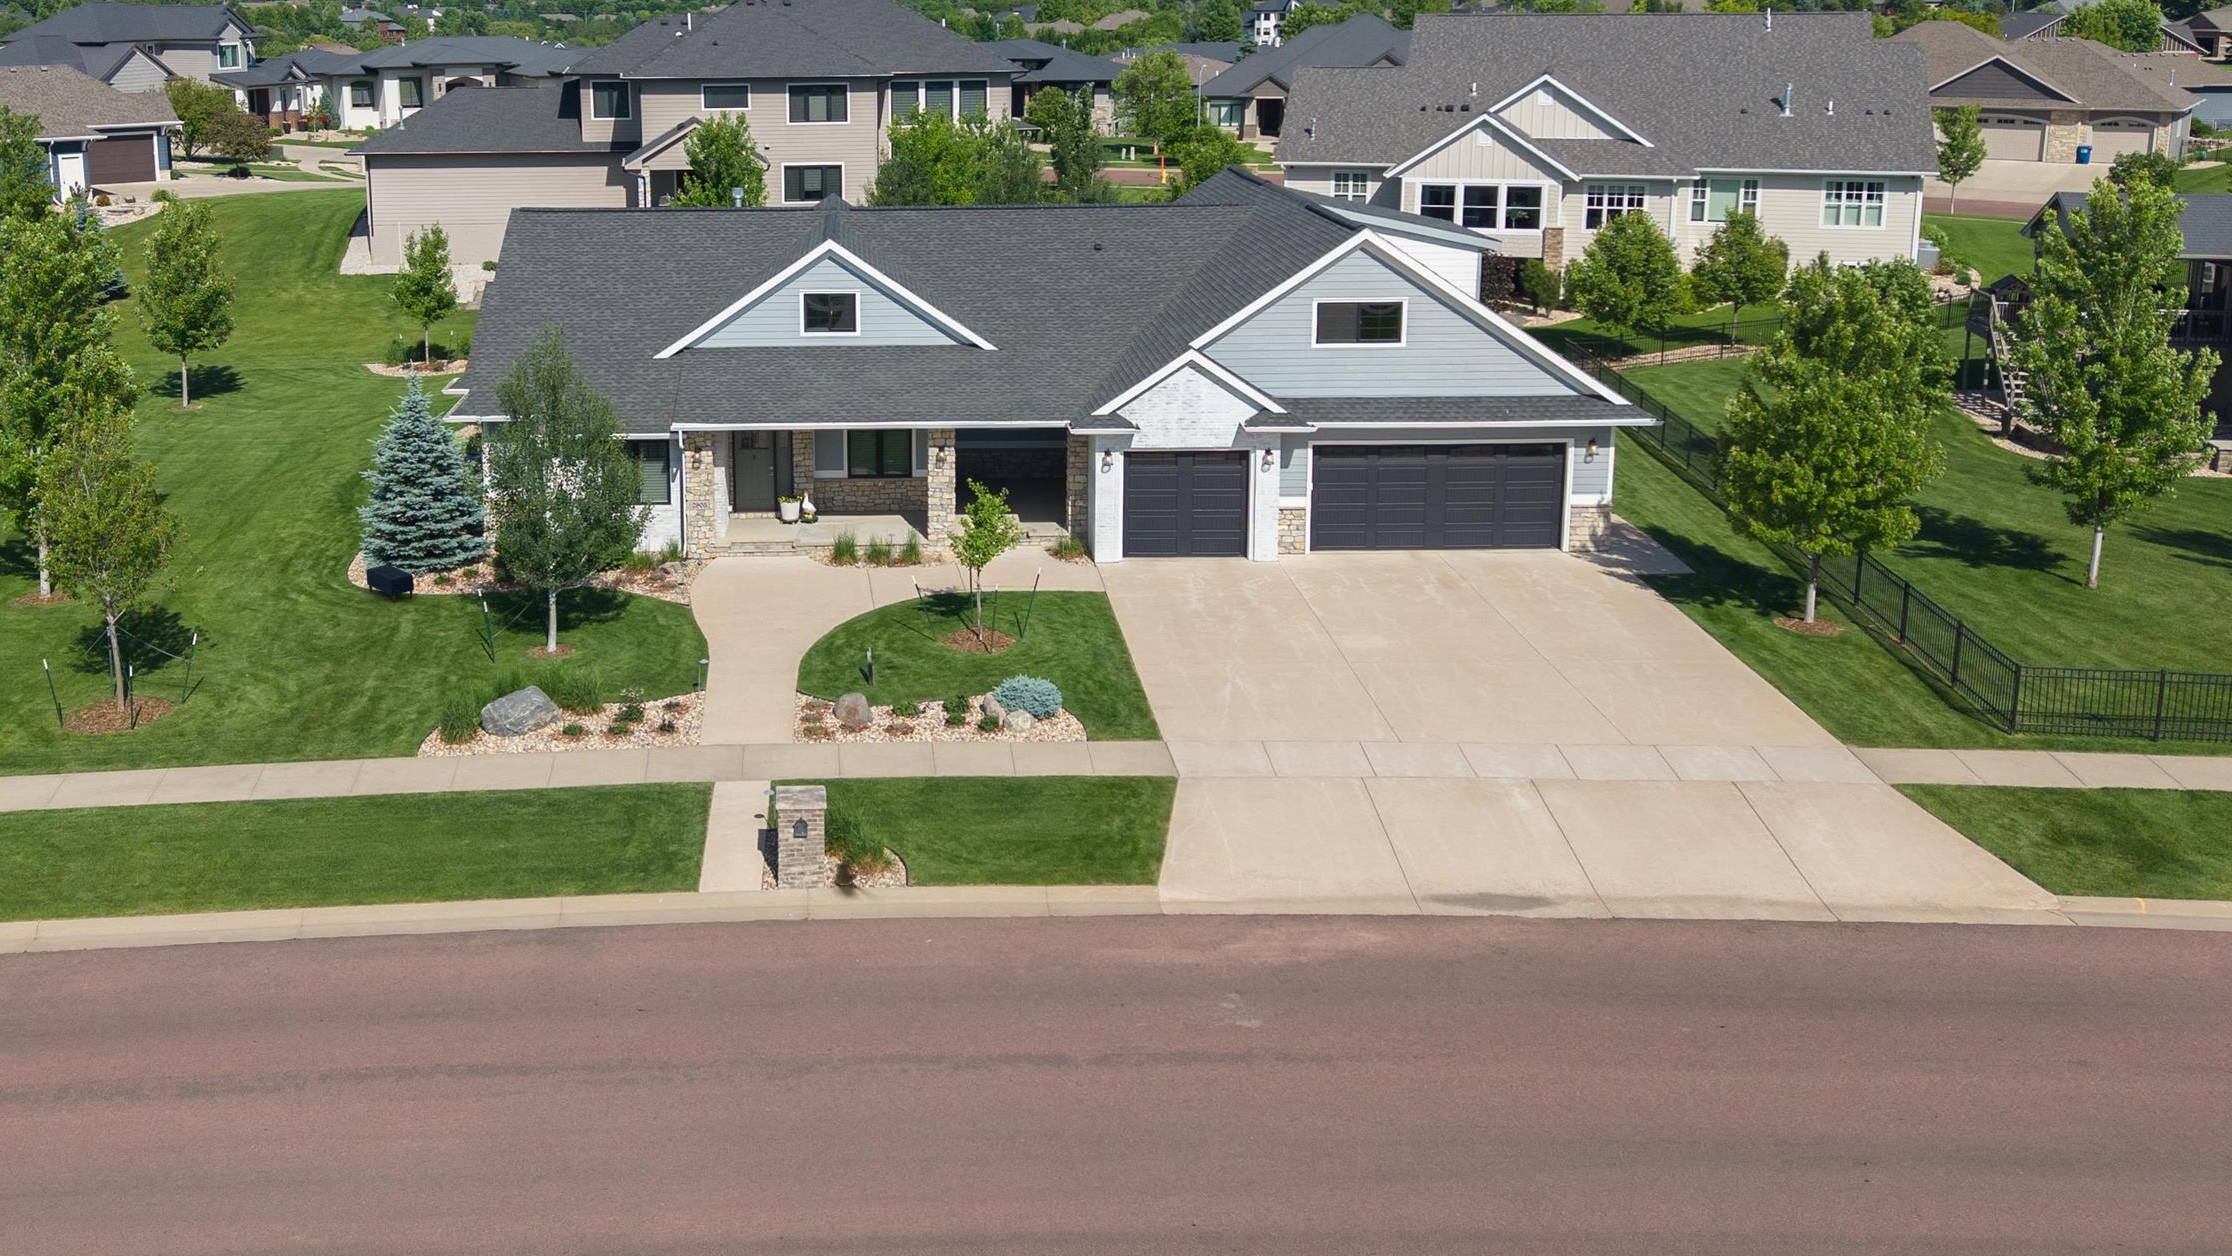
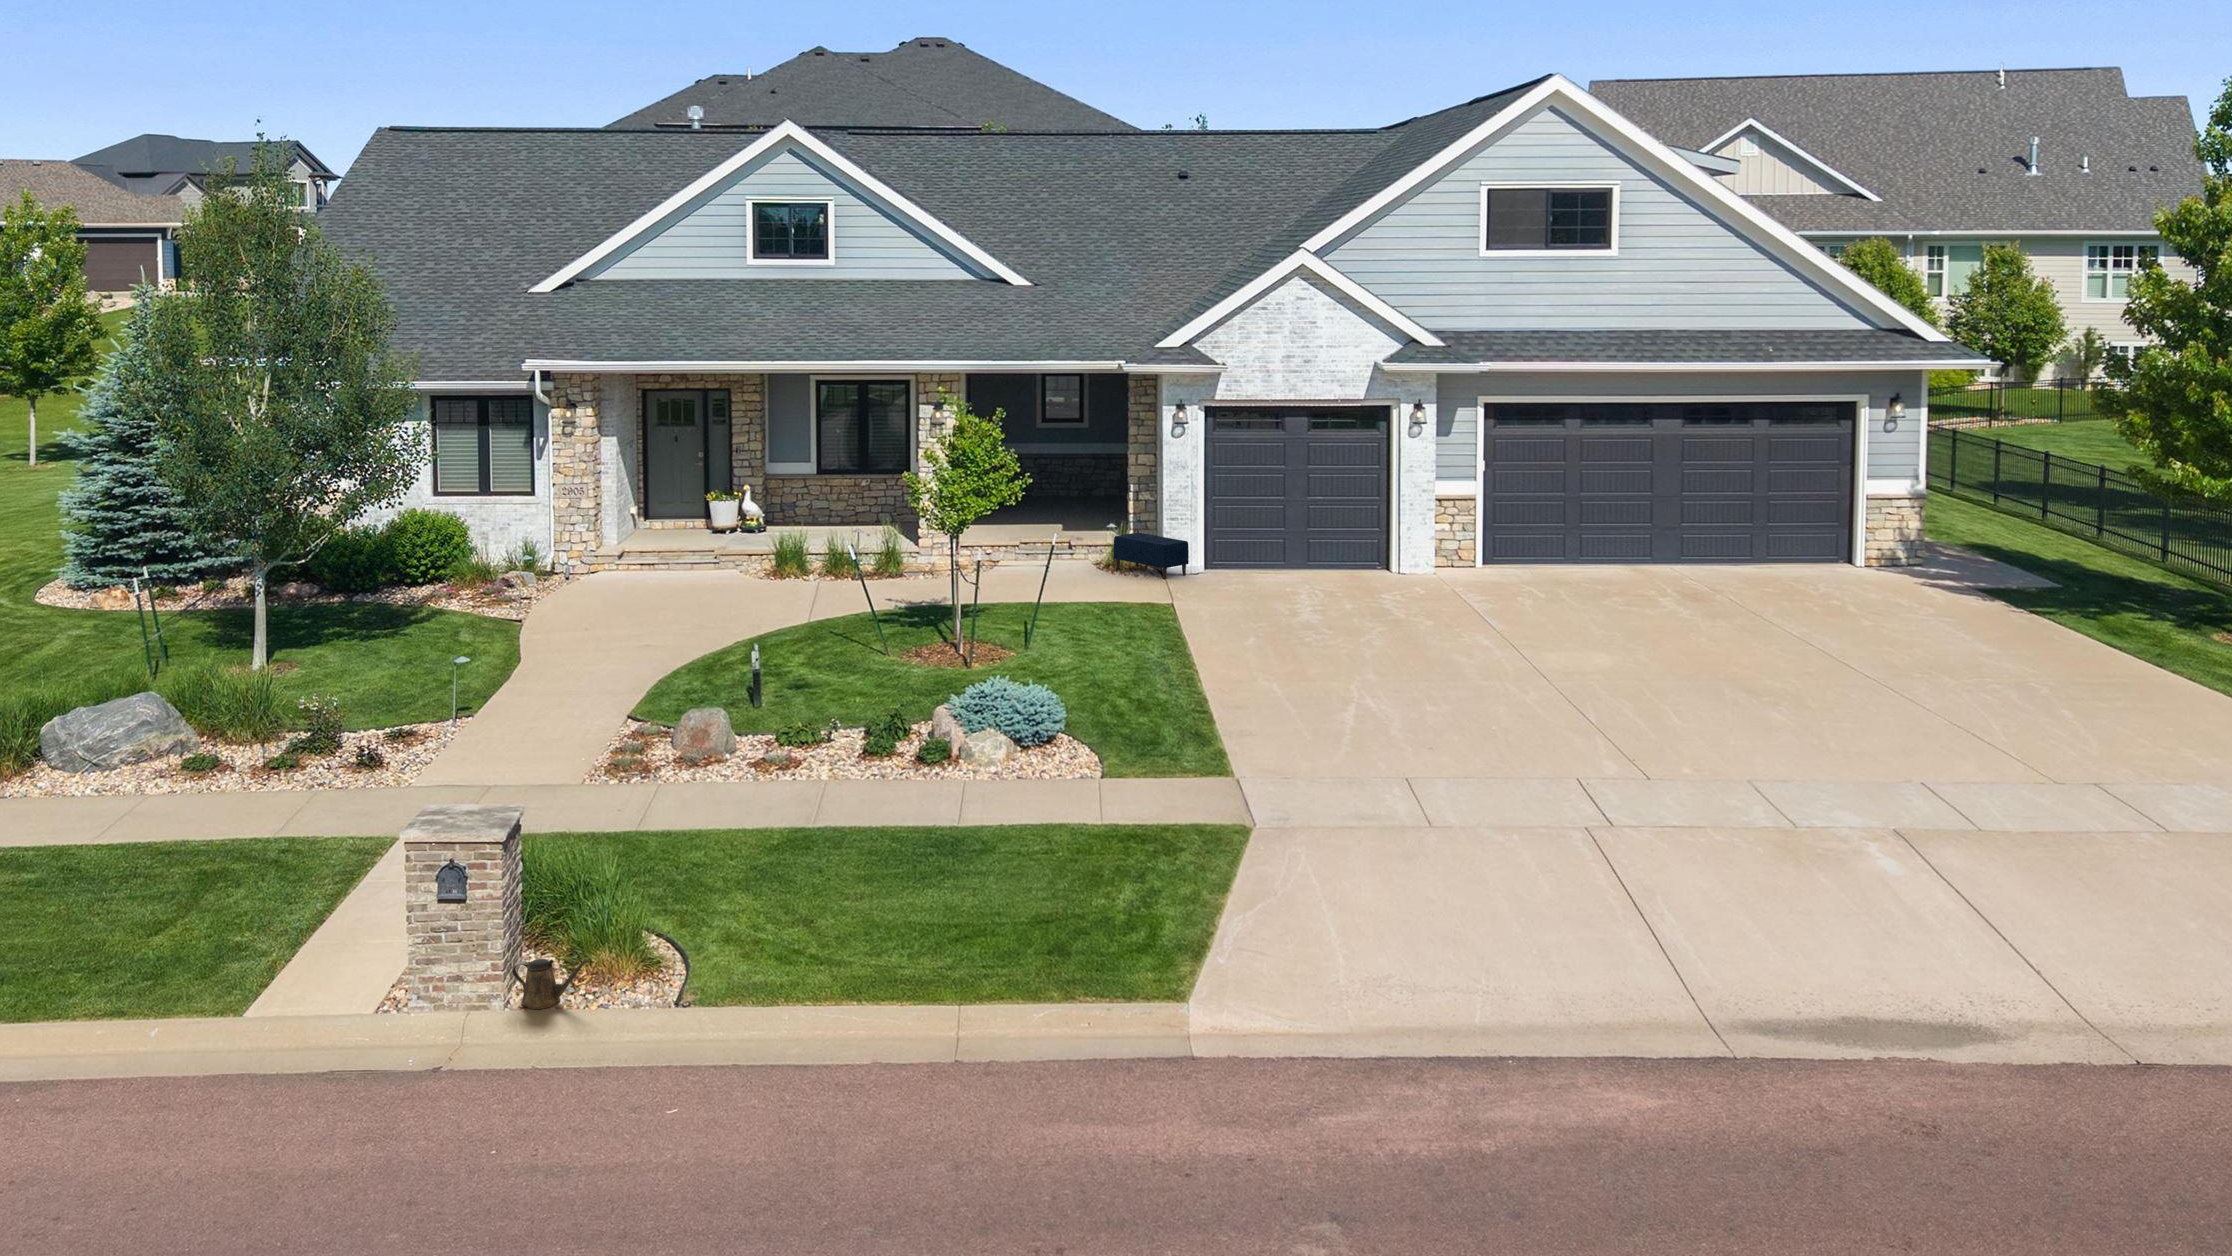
bench: present [367,565,414,602] -> present [1114,533,1189,579]

